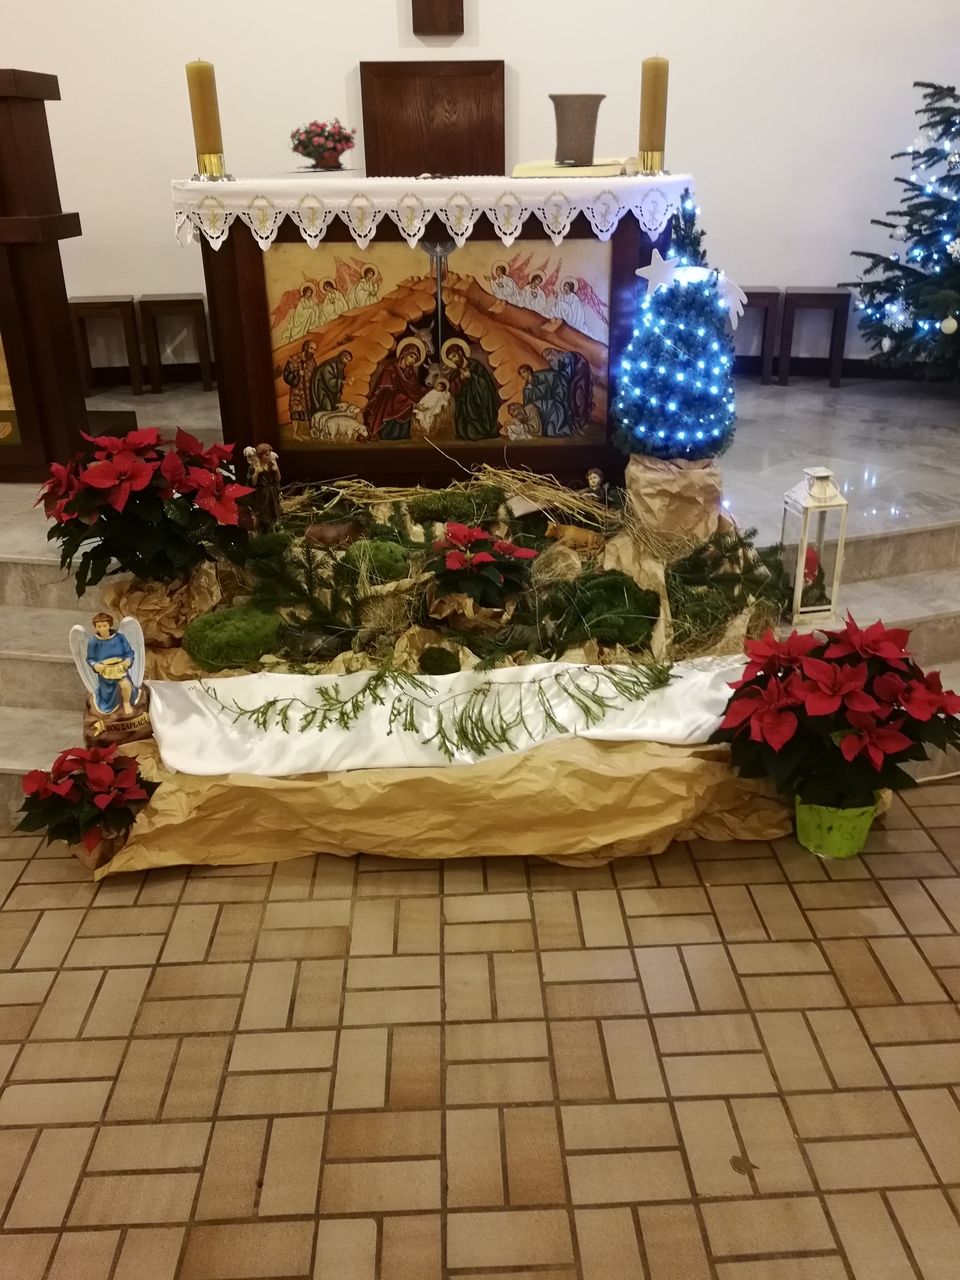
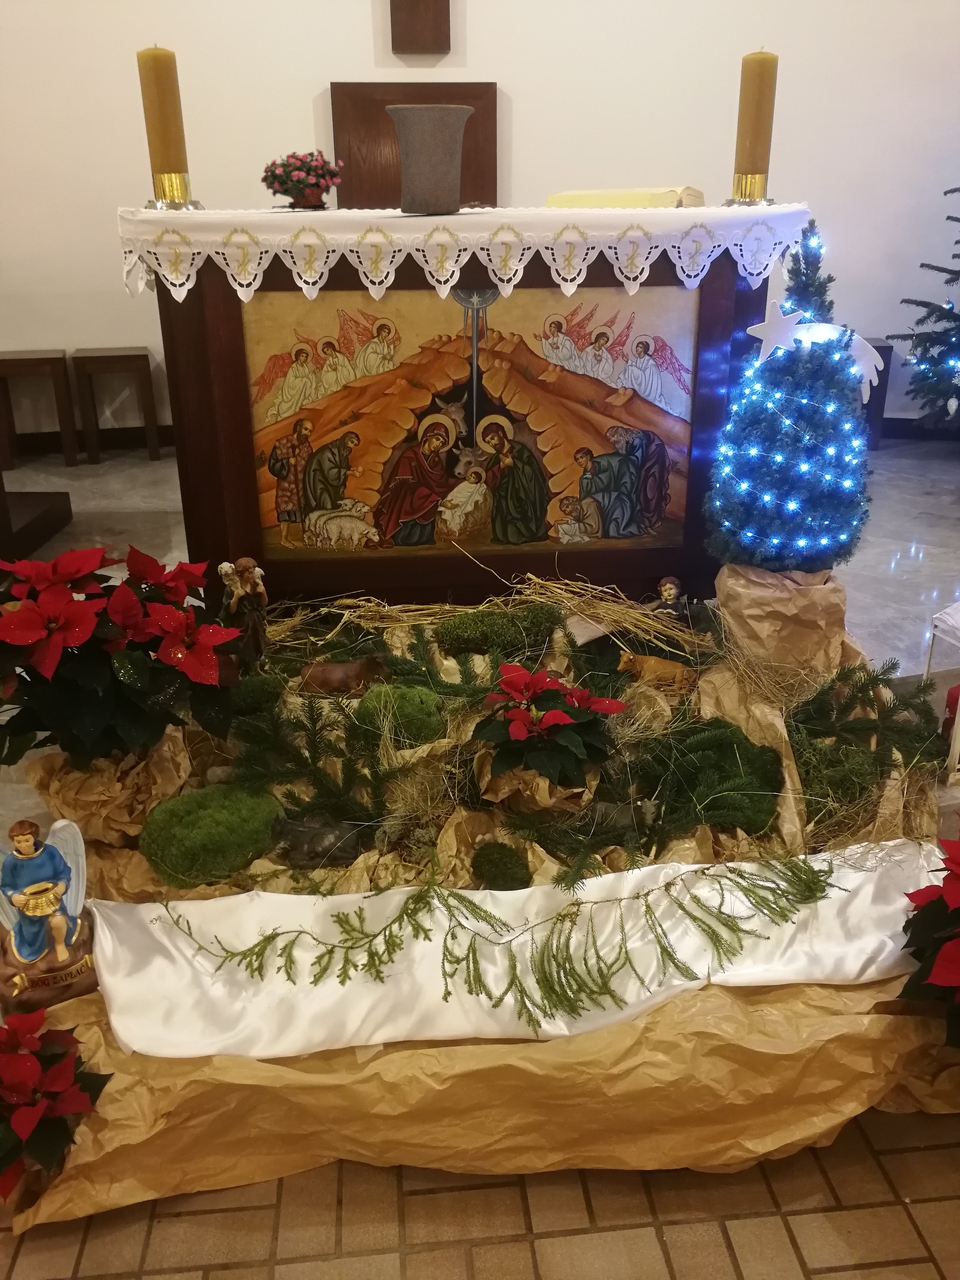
vase: present [548,94,606,166] -> present [385,105,475,215]

